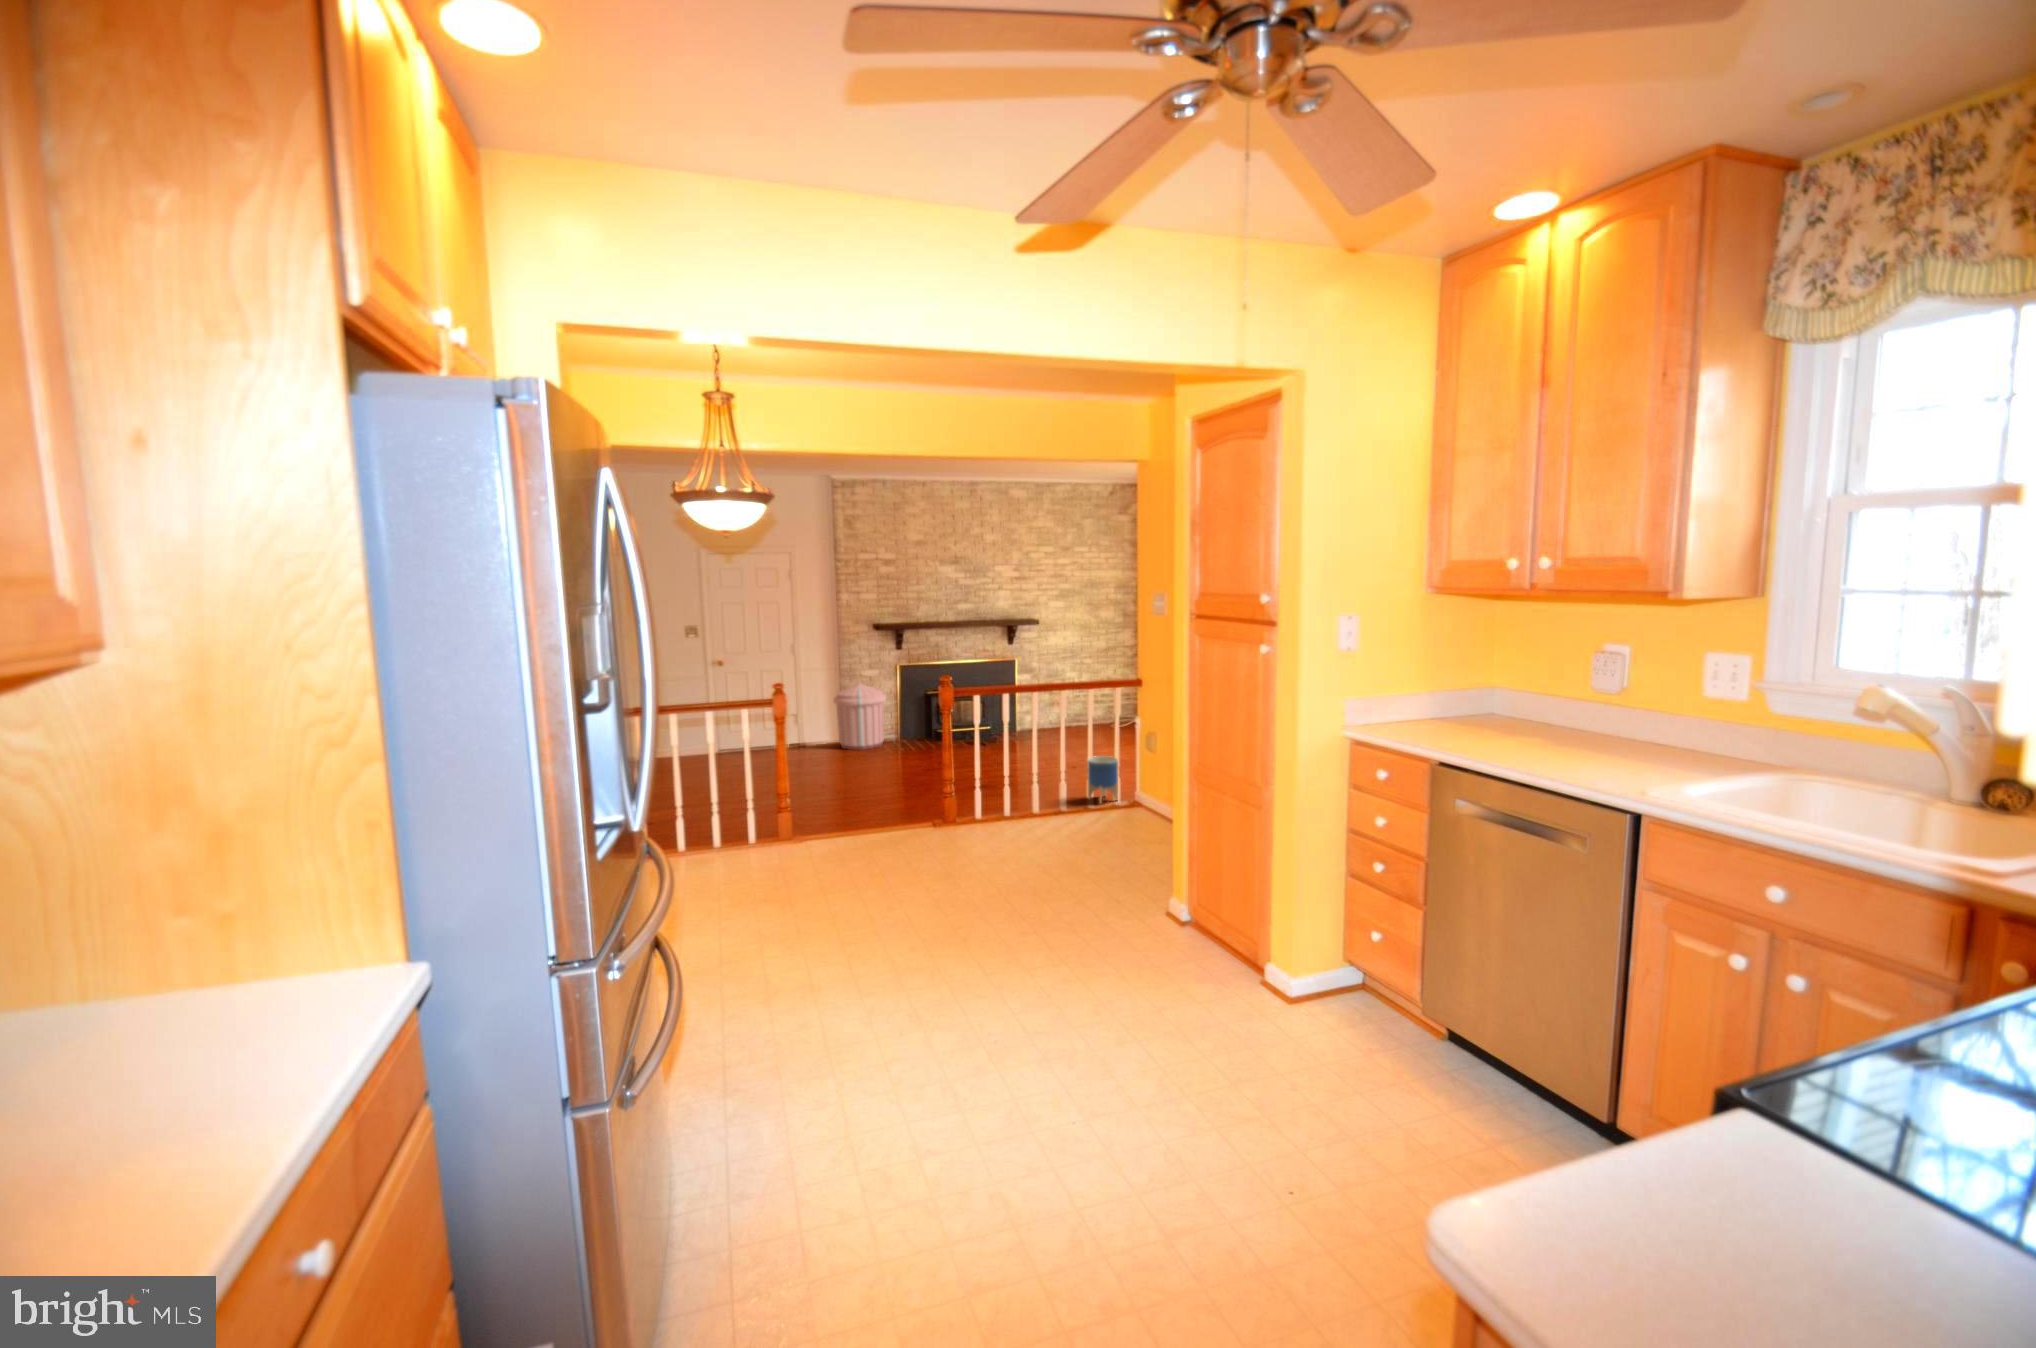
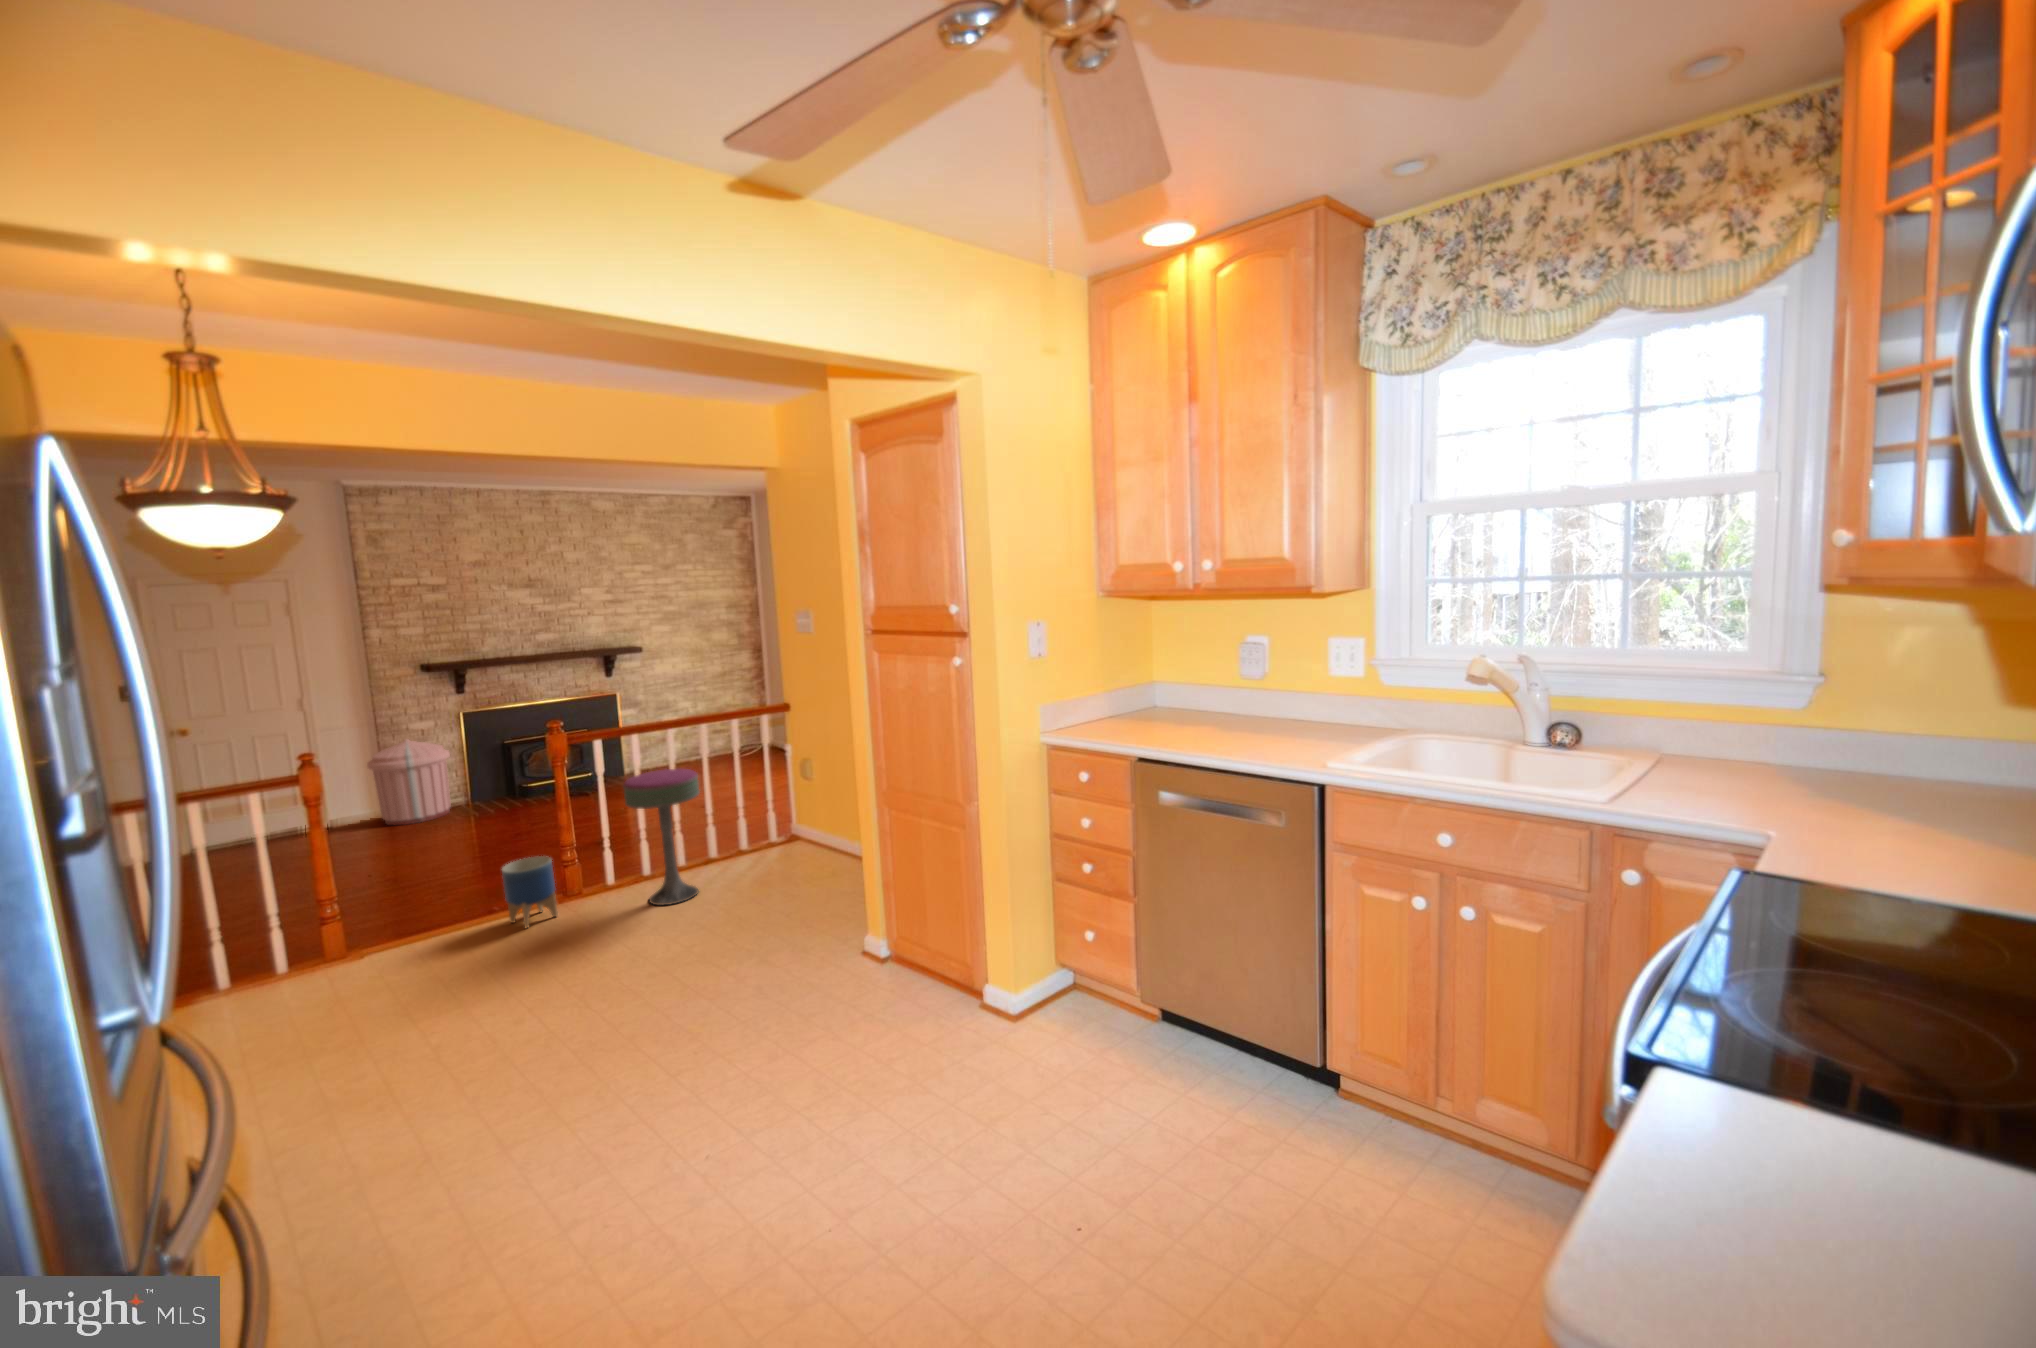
bar stool: none [996,727,1055,842] -> present [623,769,700,905]
planter: present [1088,756,1118,803] -> present [502,856,558,928]

